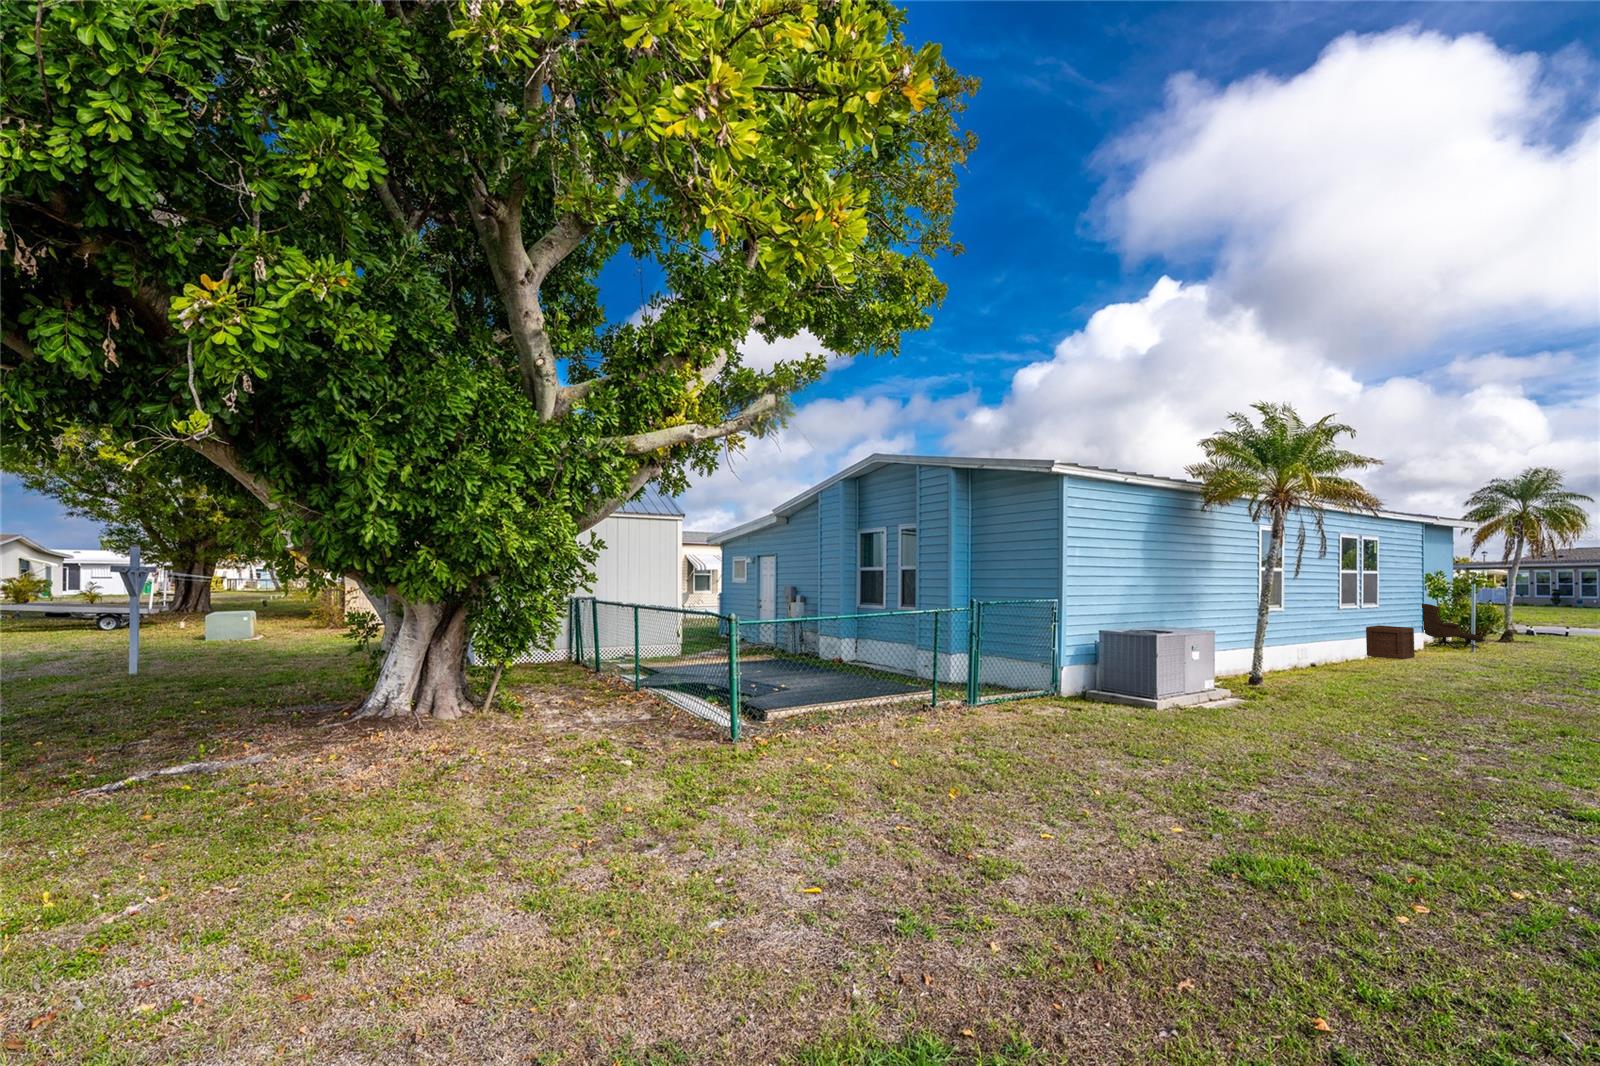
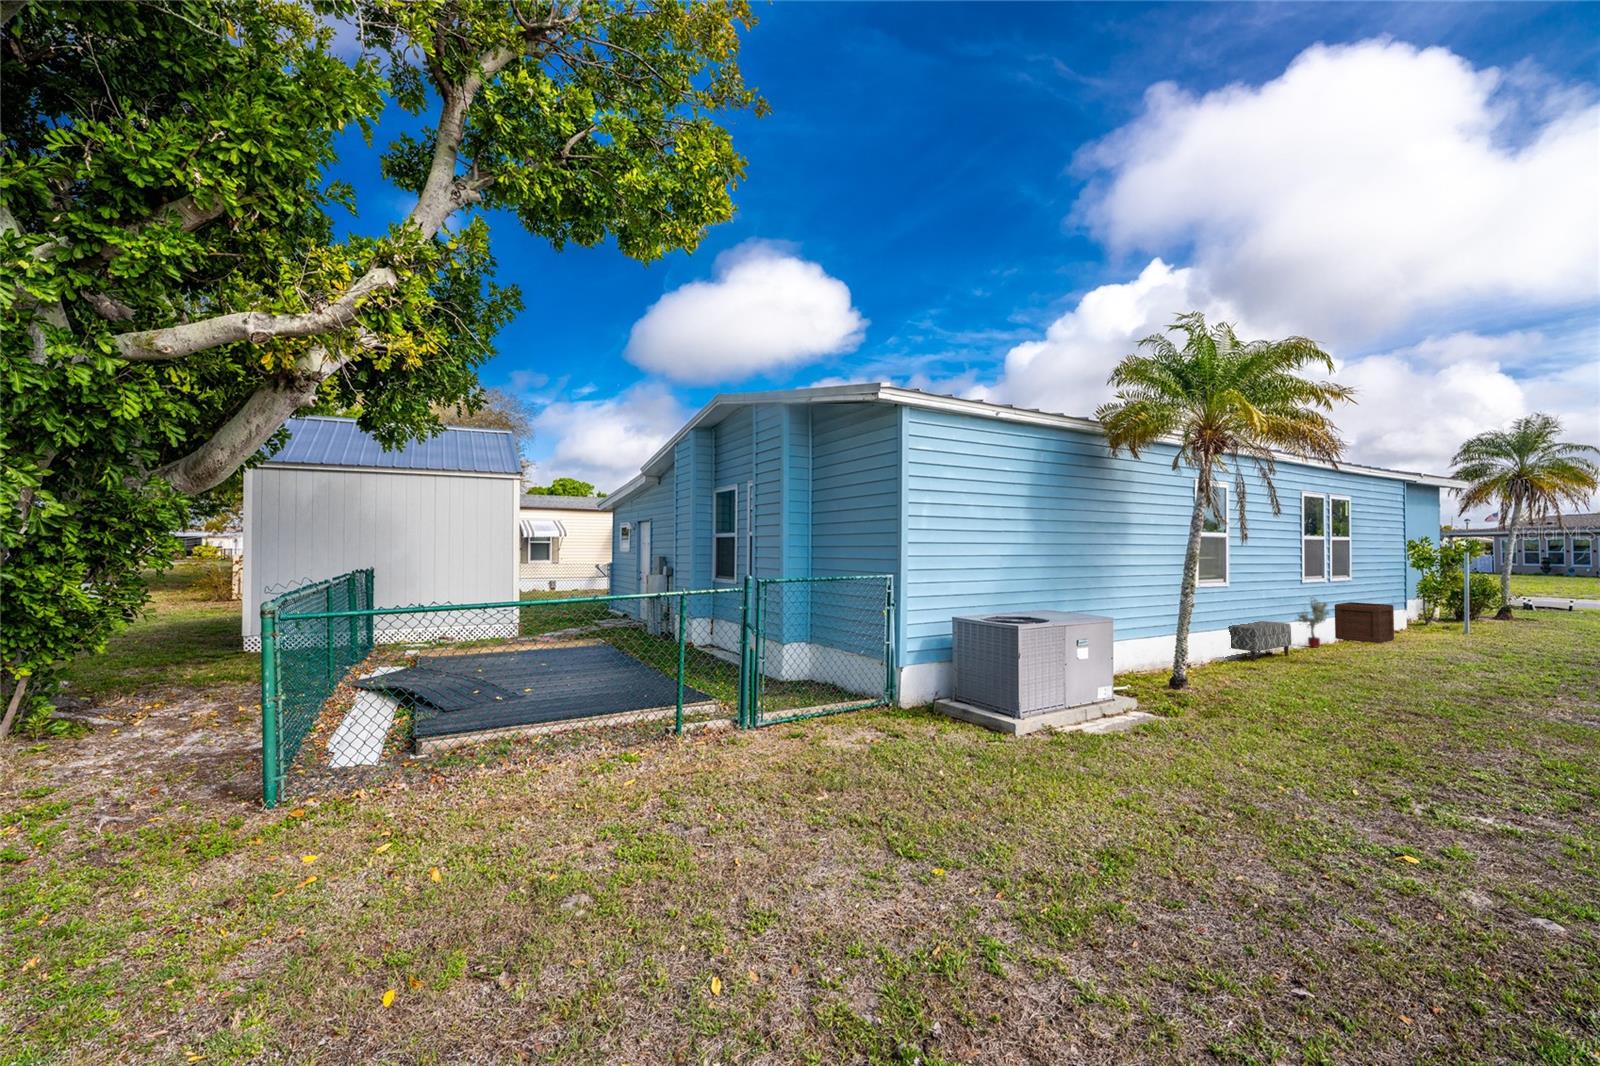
lounge chair: present [1422,604,1484,648] -> none [1400,576,1479,627]
potted tree: none [1334,620,1364,662] -> present [1296,598,1329,648]
bench: none [1278,639,1334,671] -> present [1225,621,1291,662]

